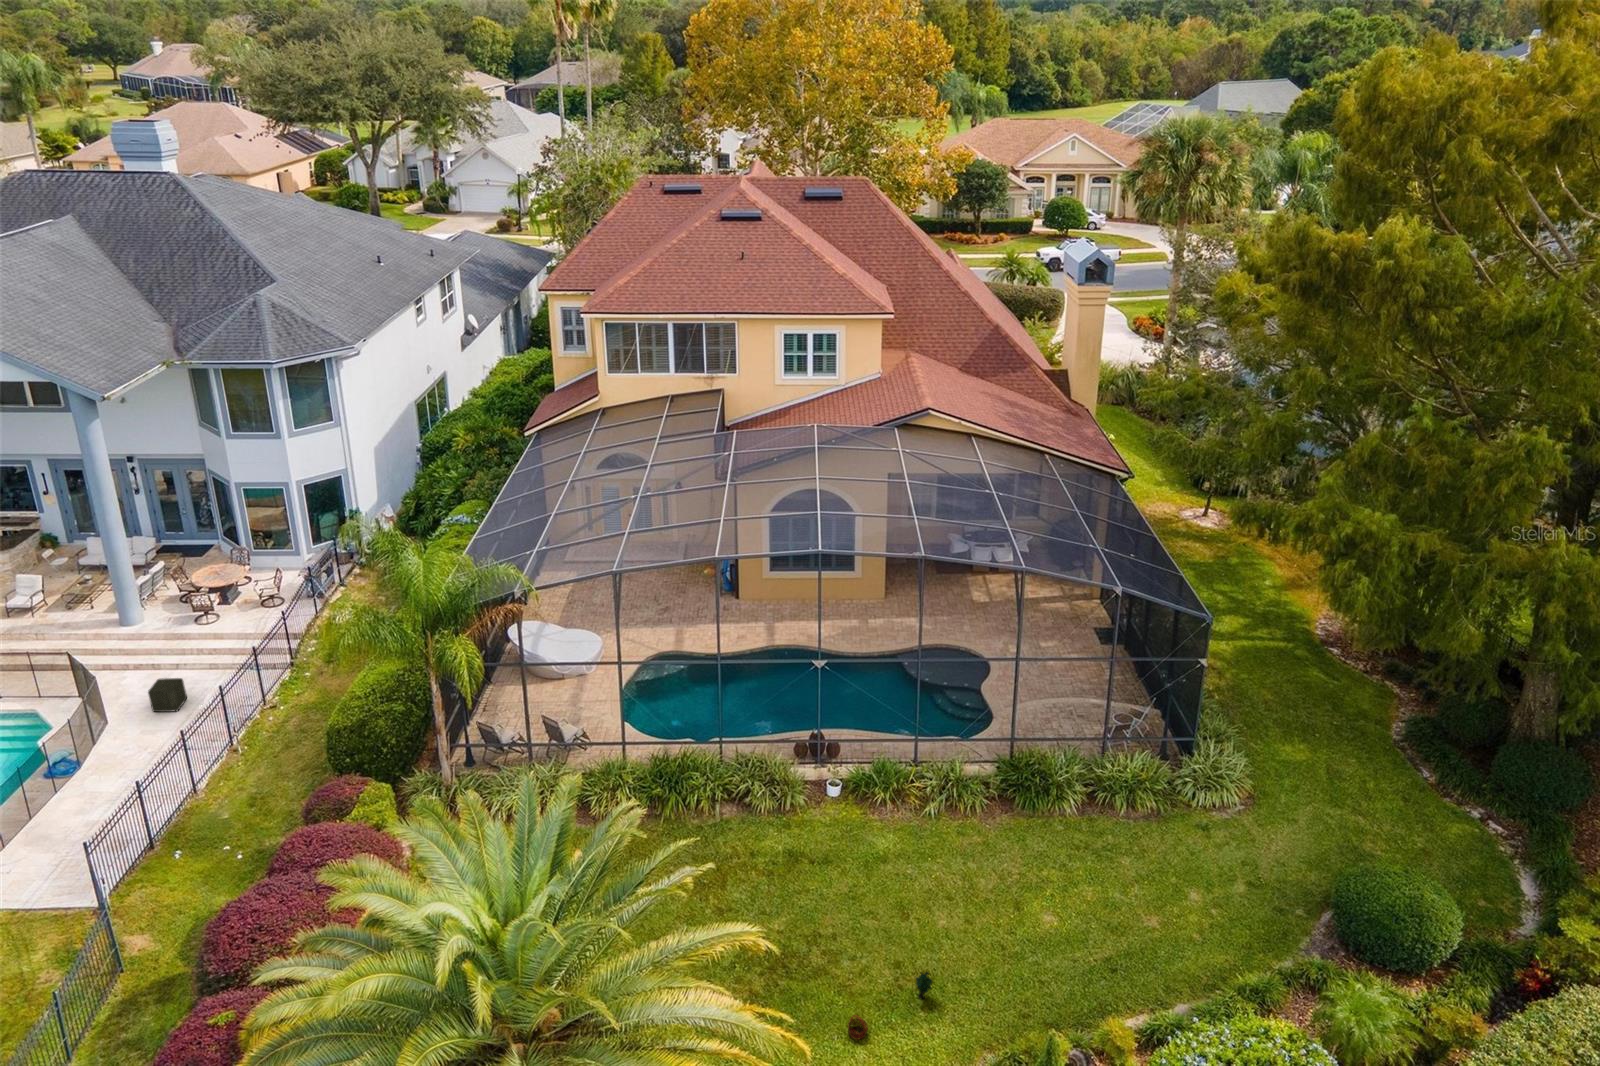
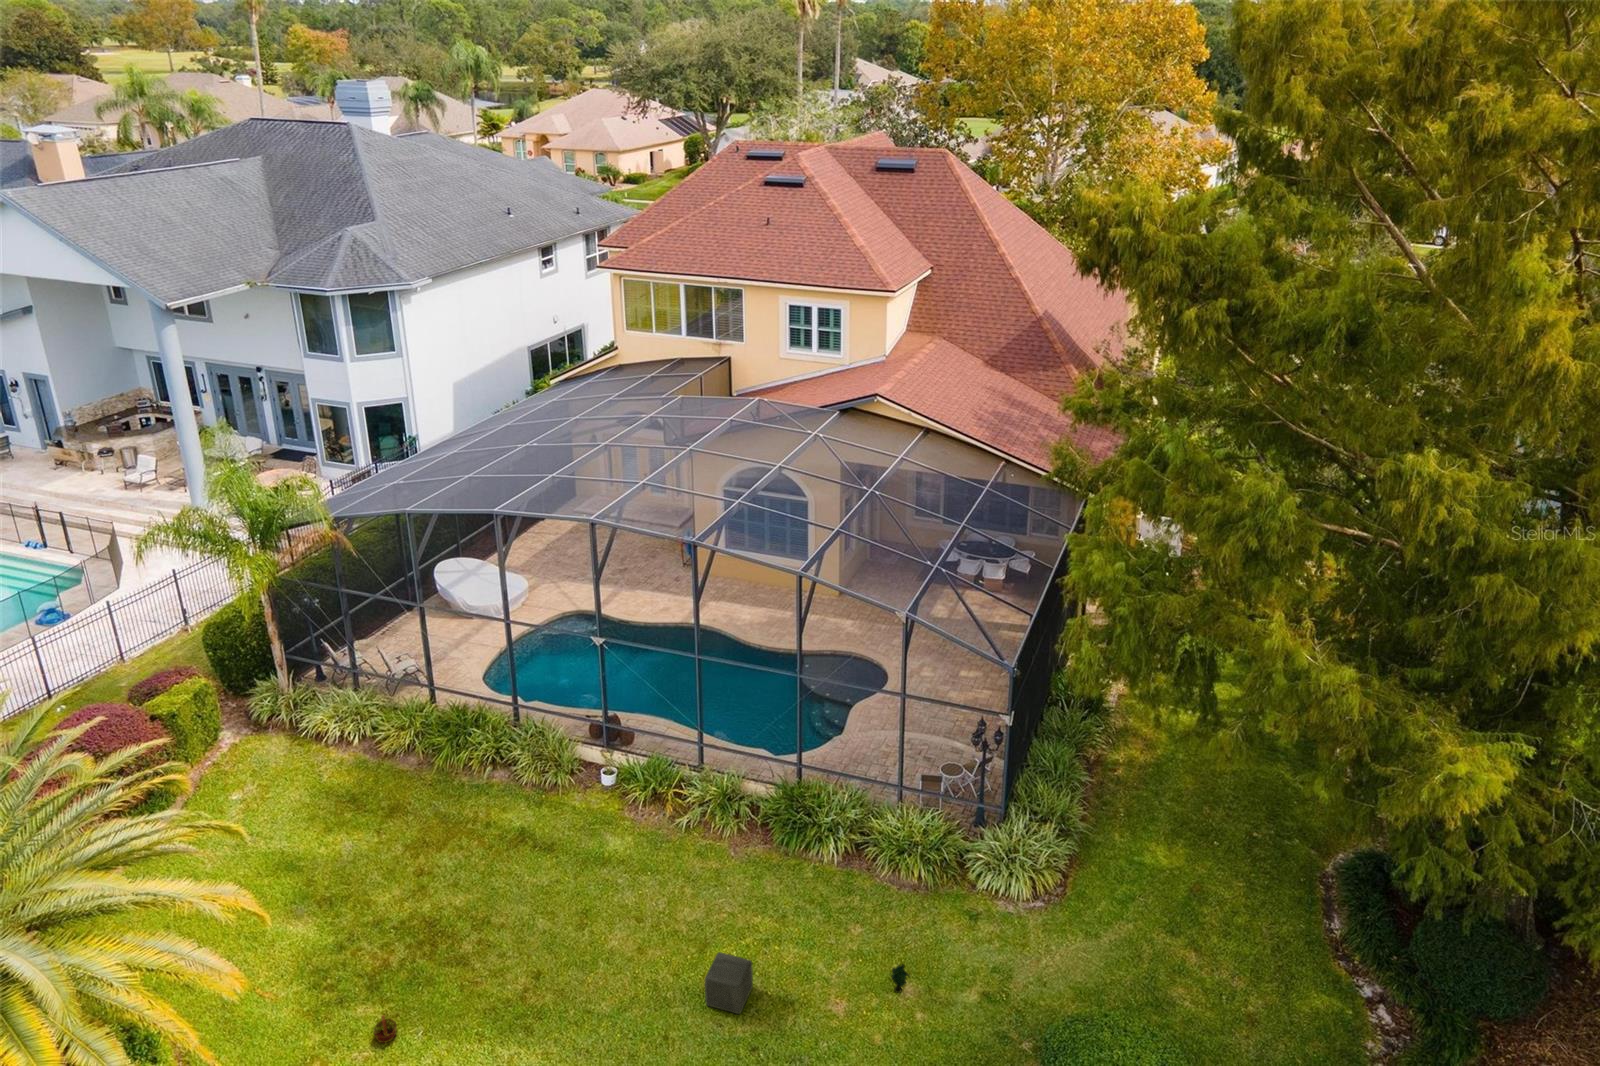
ottoman: present [148,678,187,712] -> present [705,952,753,1014]
decorative plant: present [916,972,932,999] -> present [891,964,910,993]

